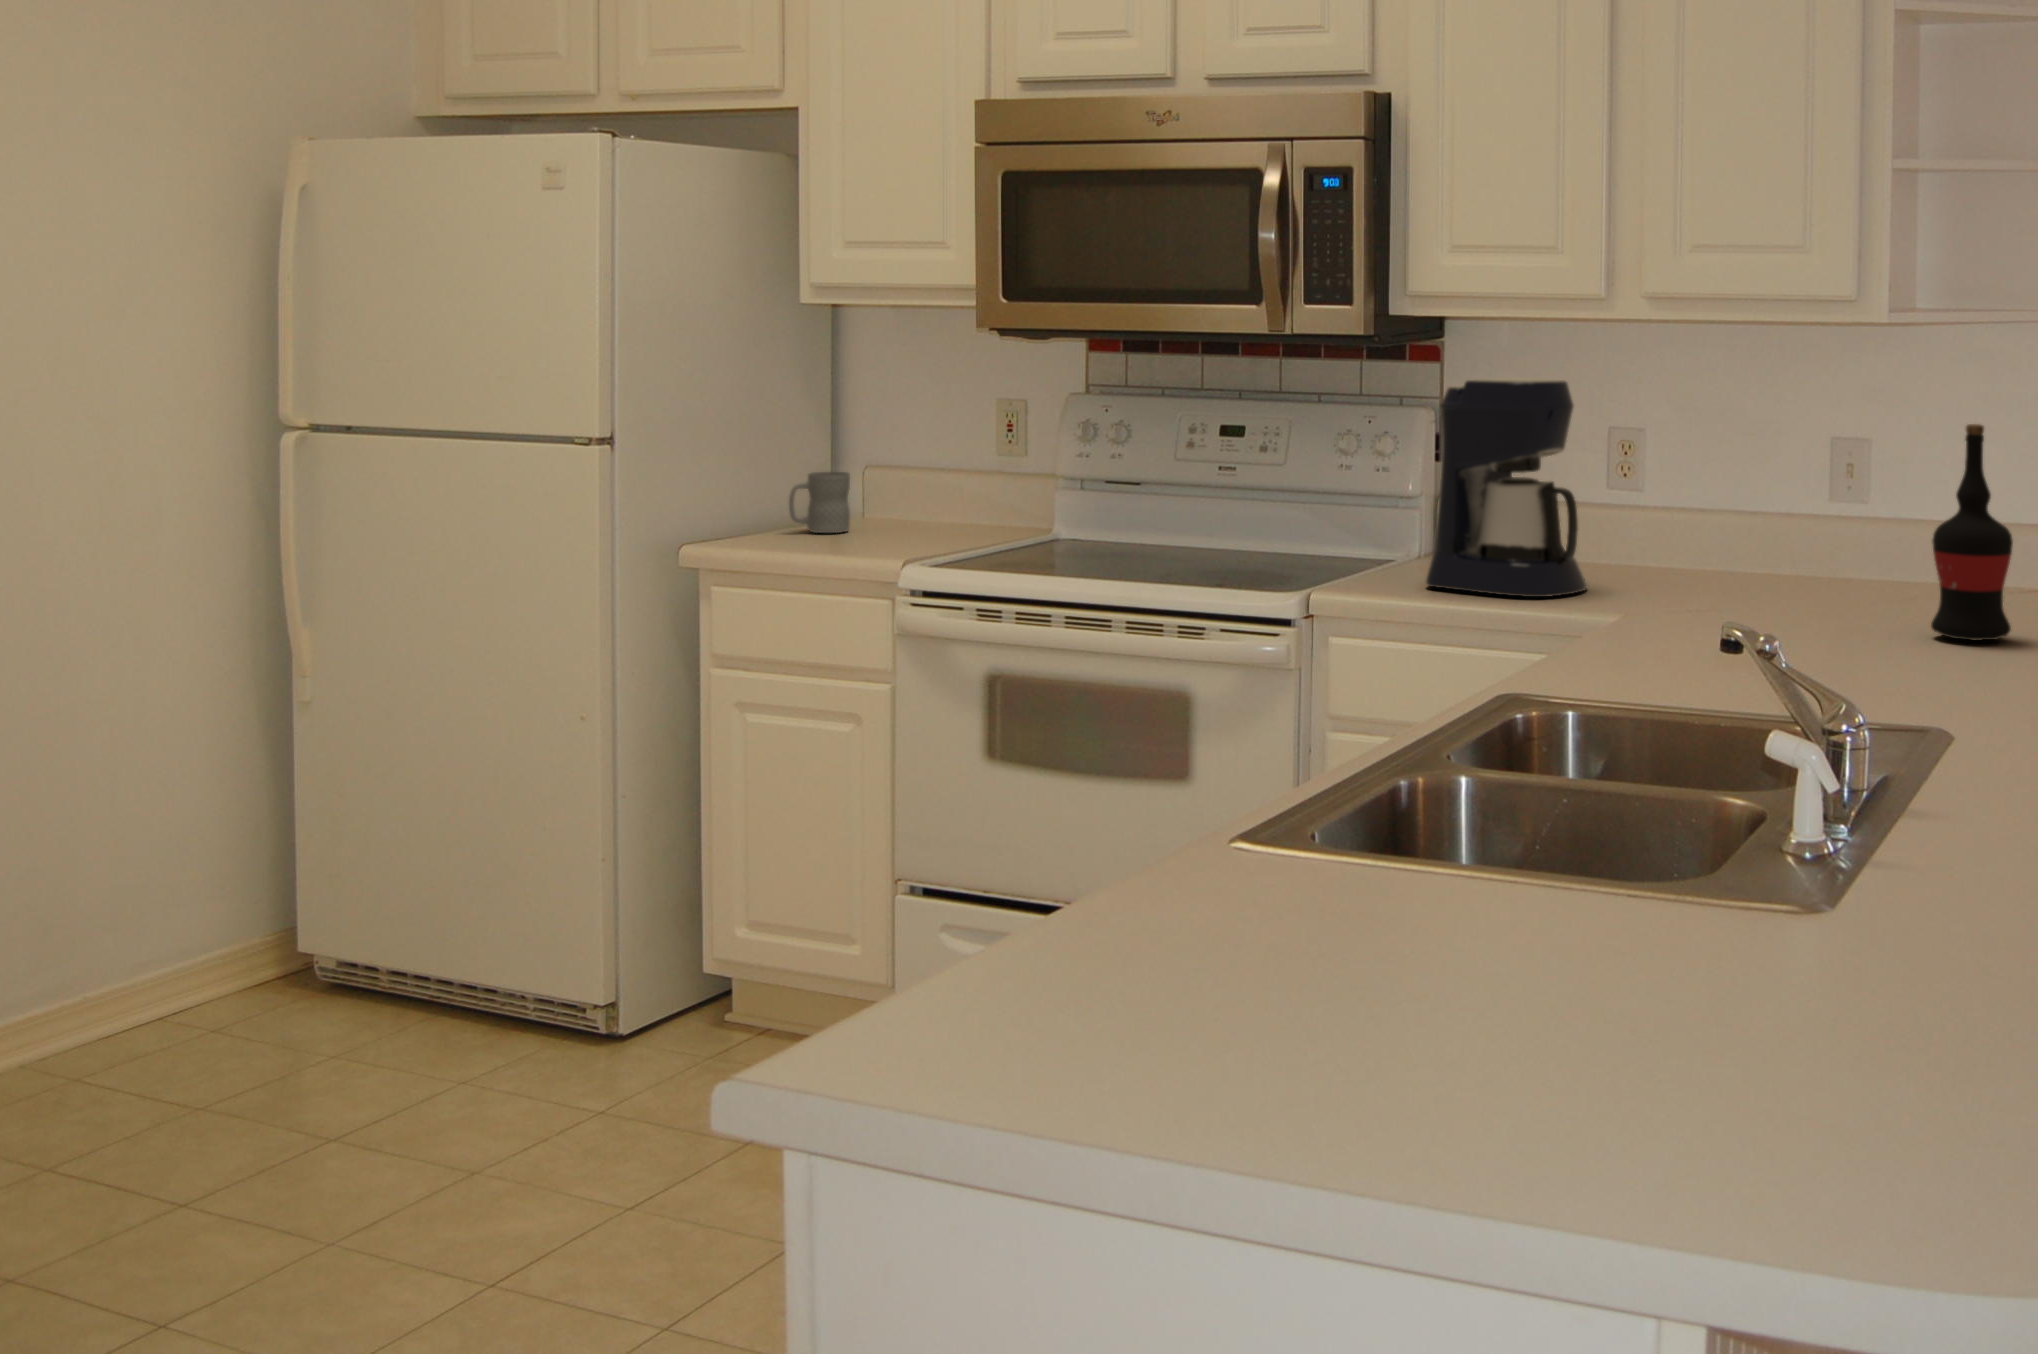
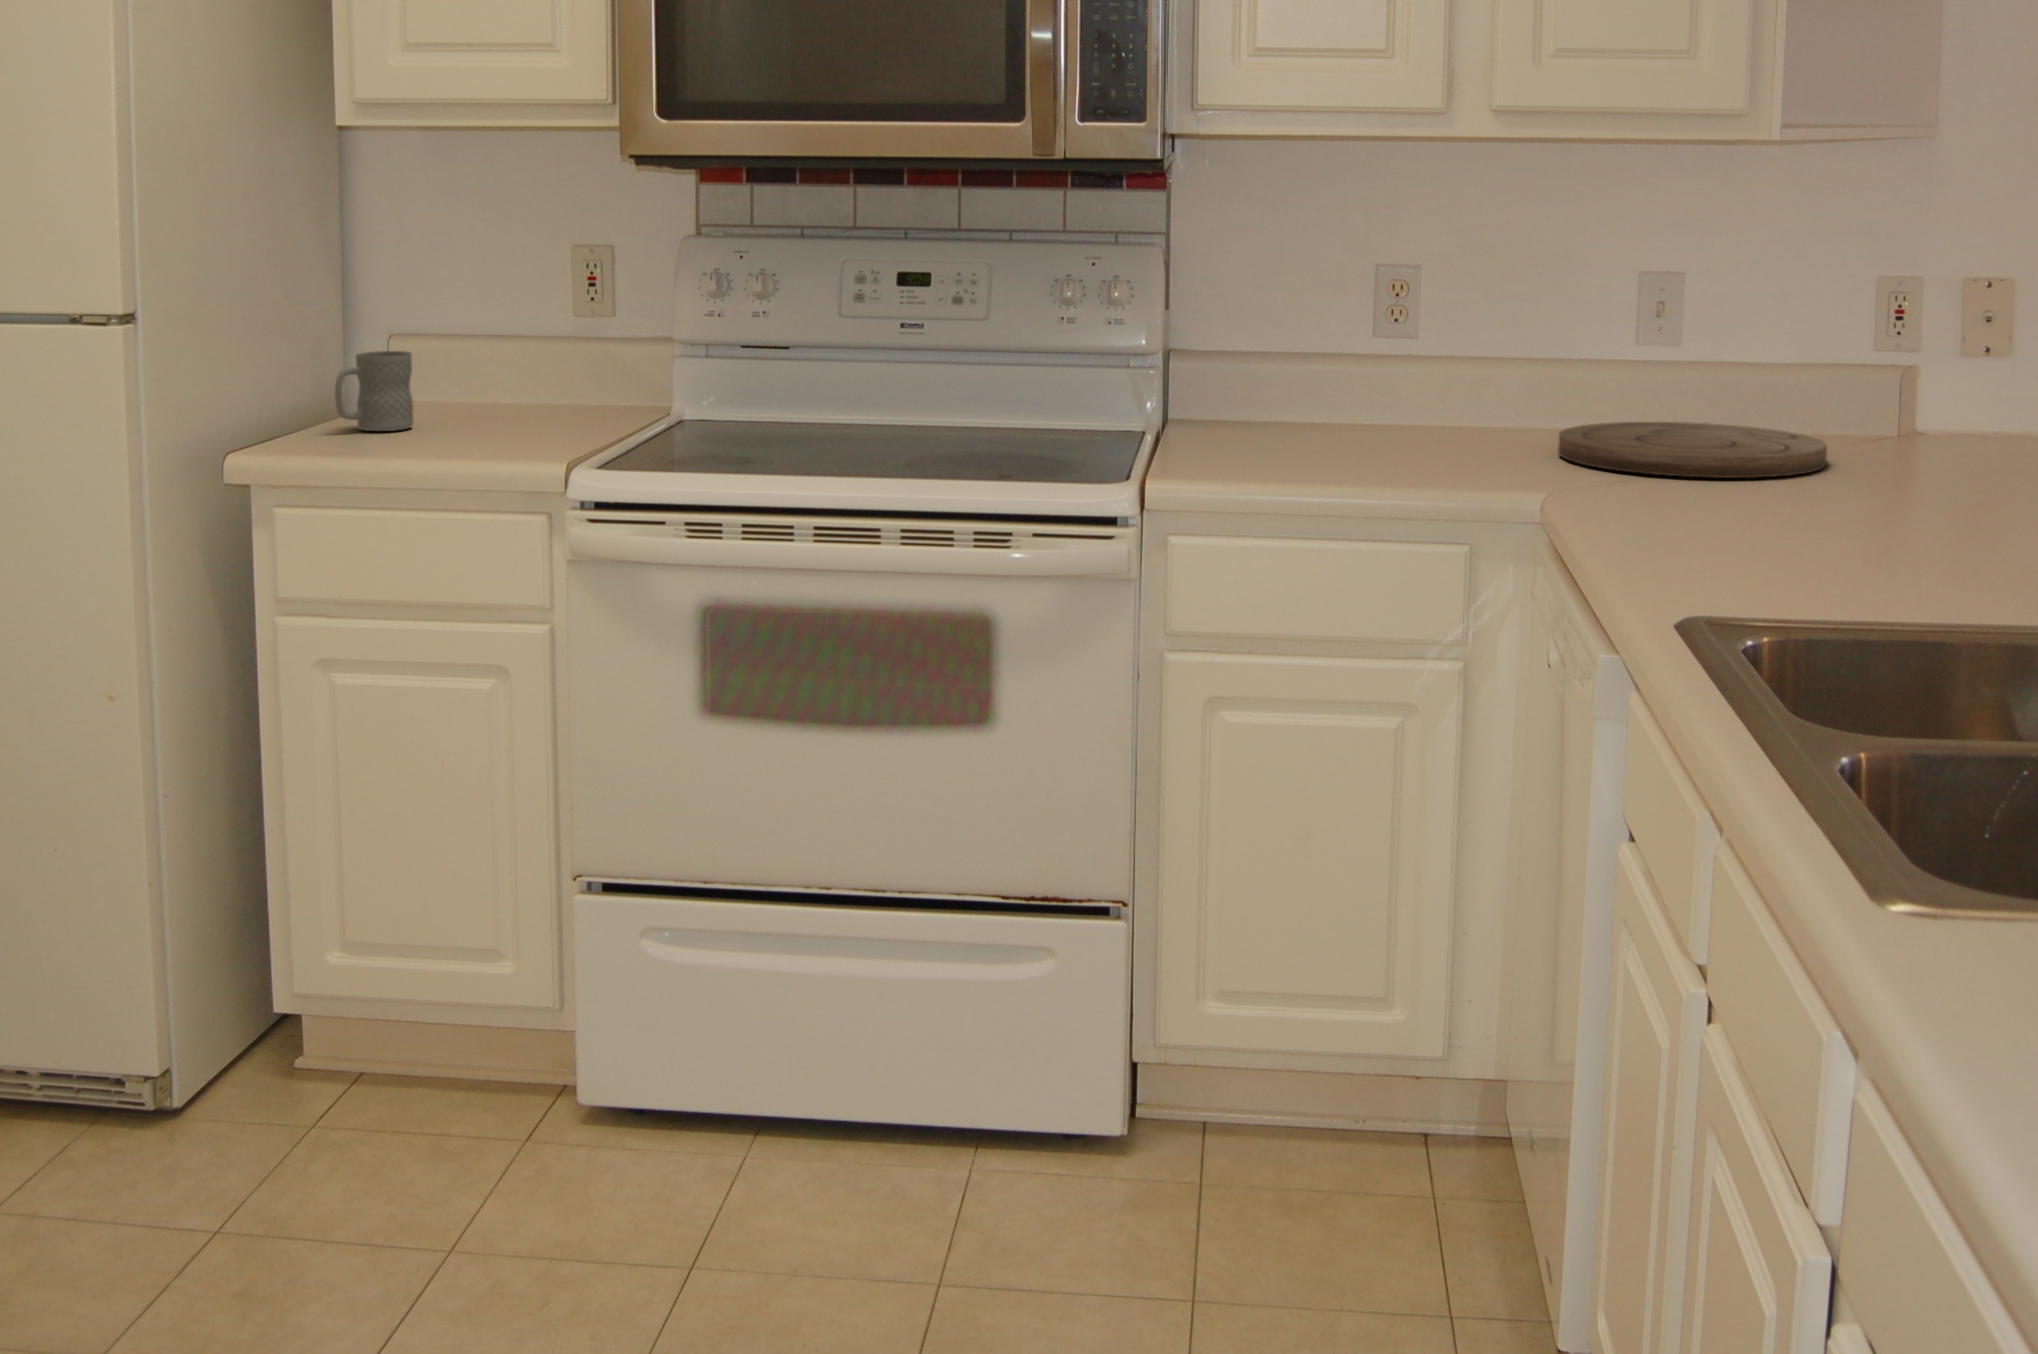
coffee maker: present [1426,378,1587,597] -> none [1248,210,1438,472]
wine bottle: present [1931,424,2013,640] -> none [1907,251,2006,499]
cutting board: none [1696,567,1926,616] -> present [1558,422,1827,478]

